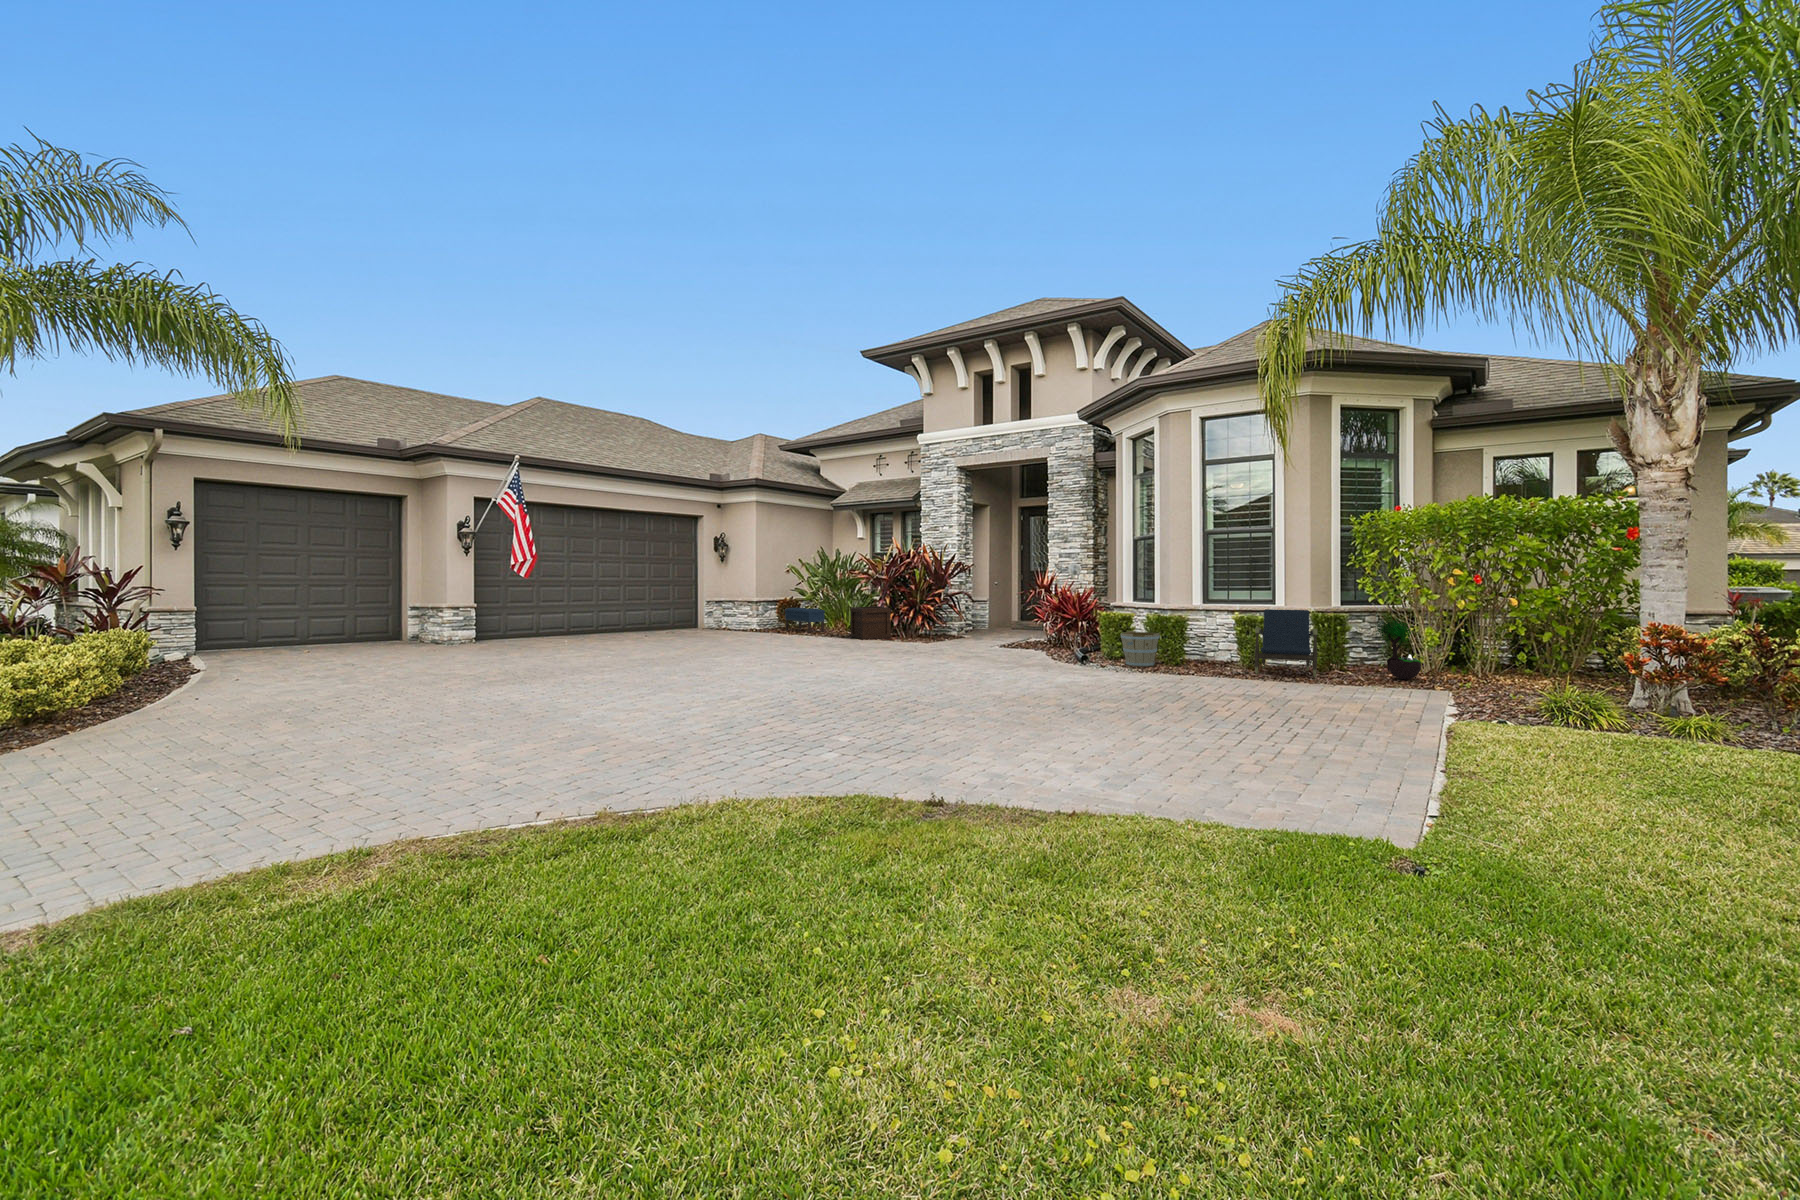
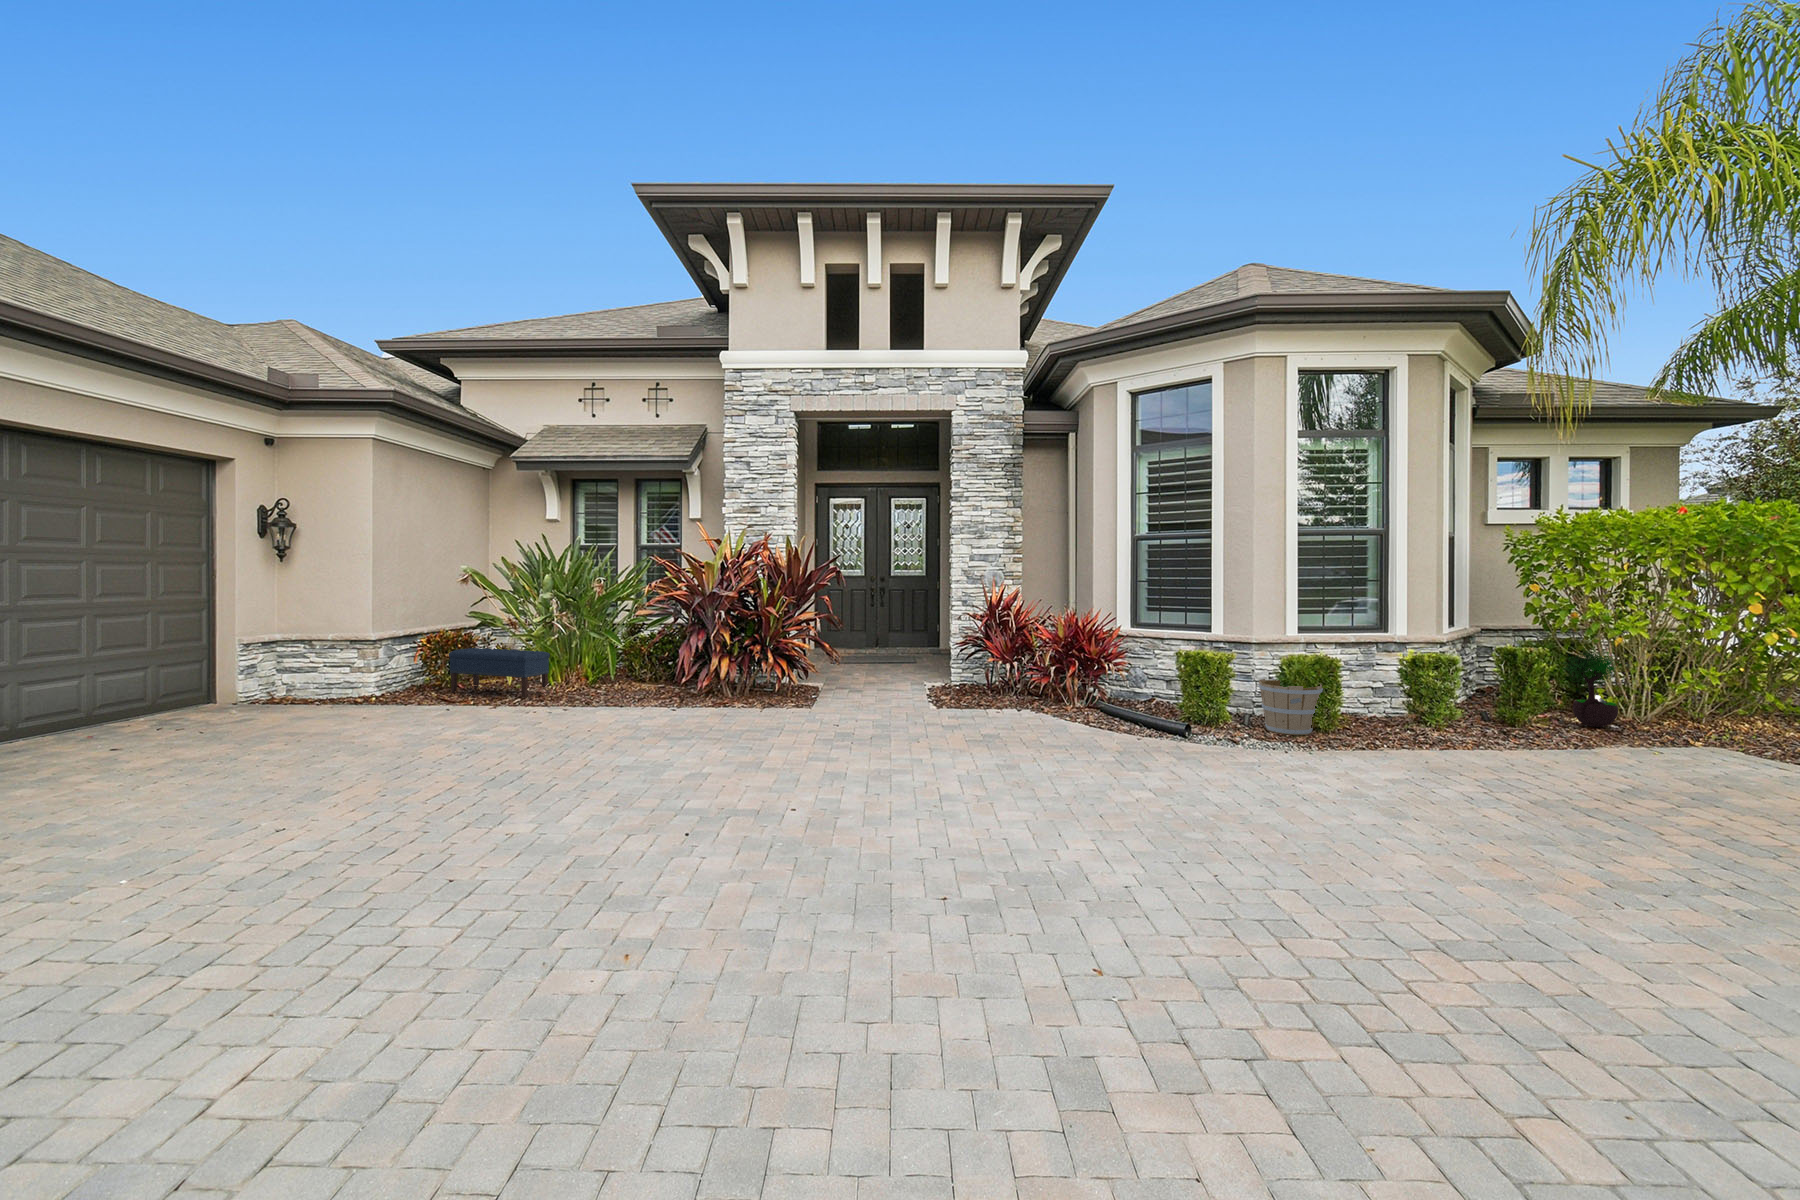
wooden crate: present [851,606,891,640] -> none [647,643,728,709]
lounge chair: present [1255,609,1318,677] -> none [1419,641,1536,735]

